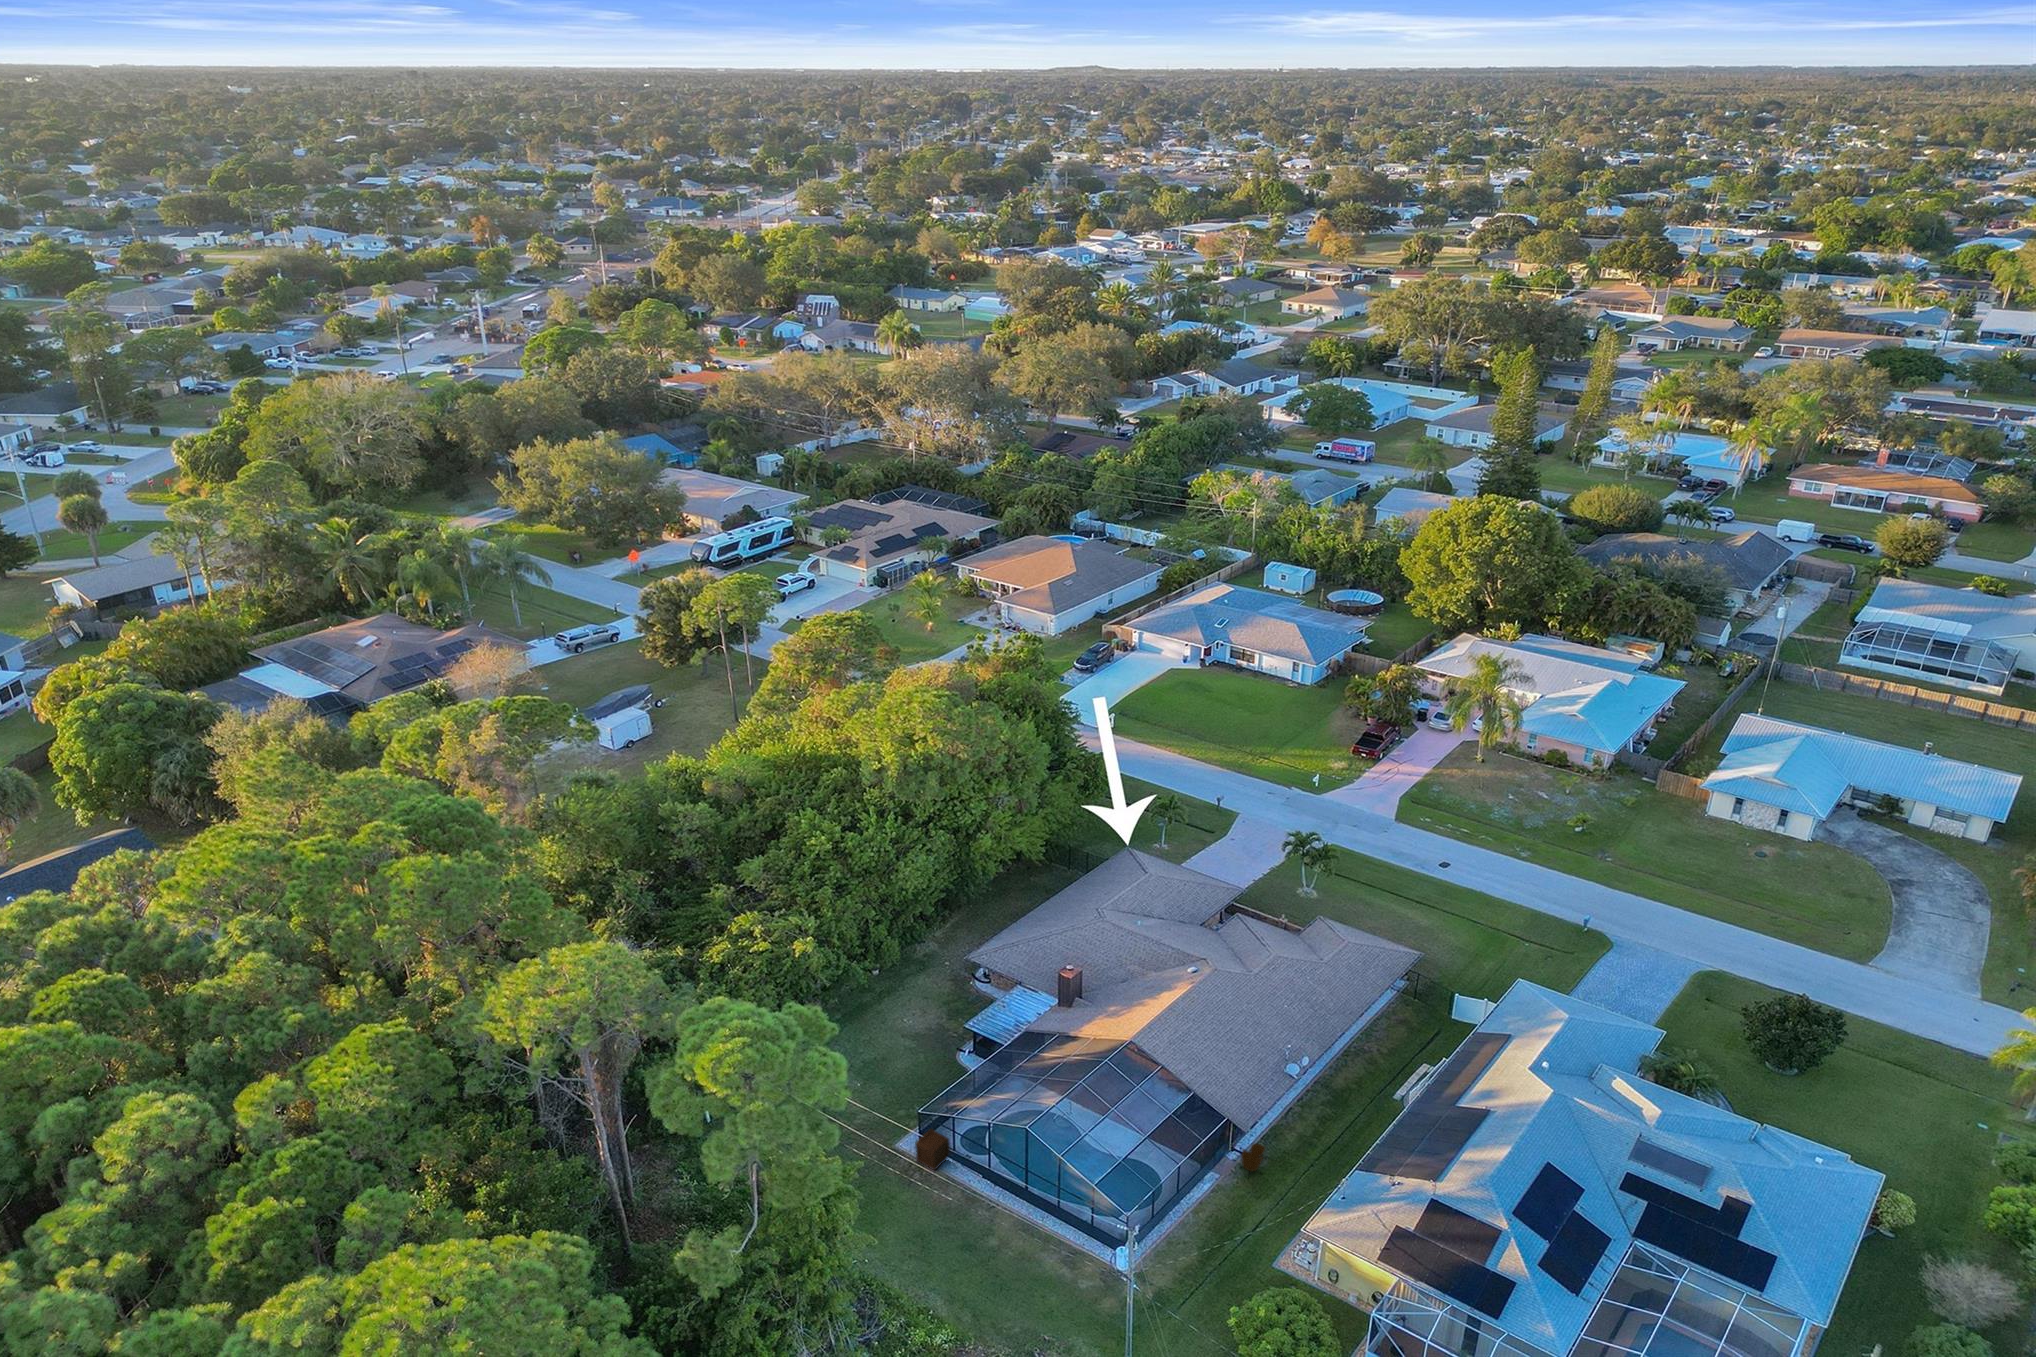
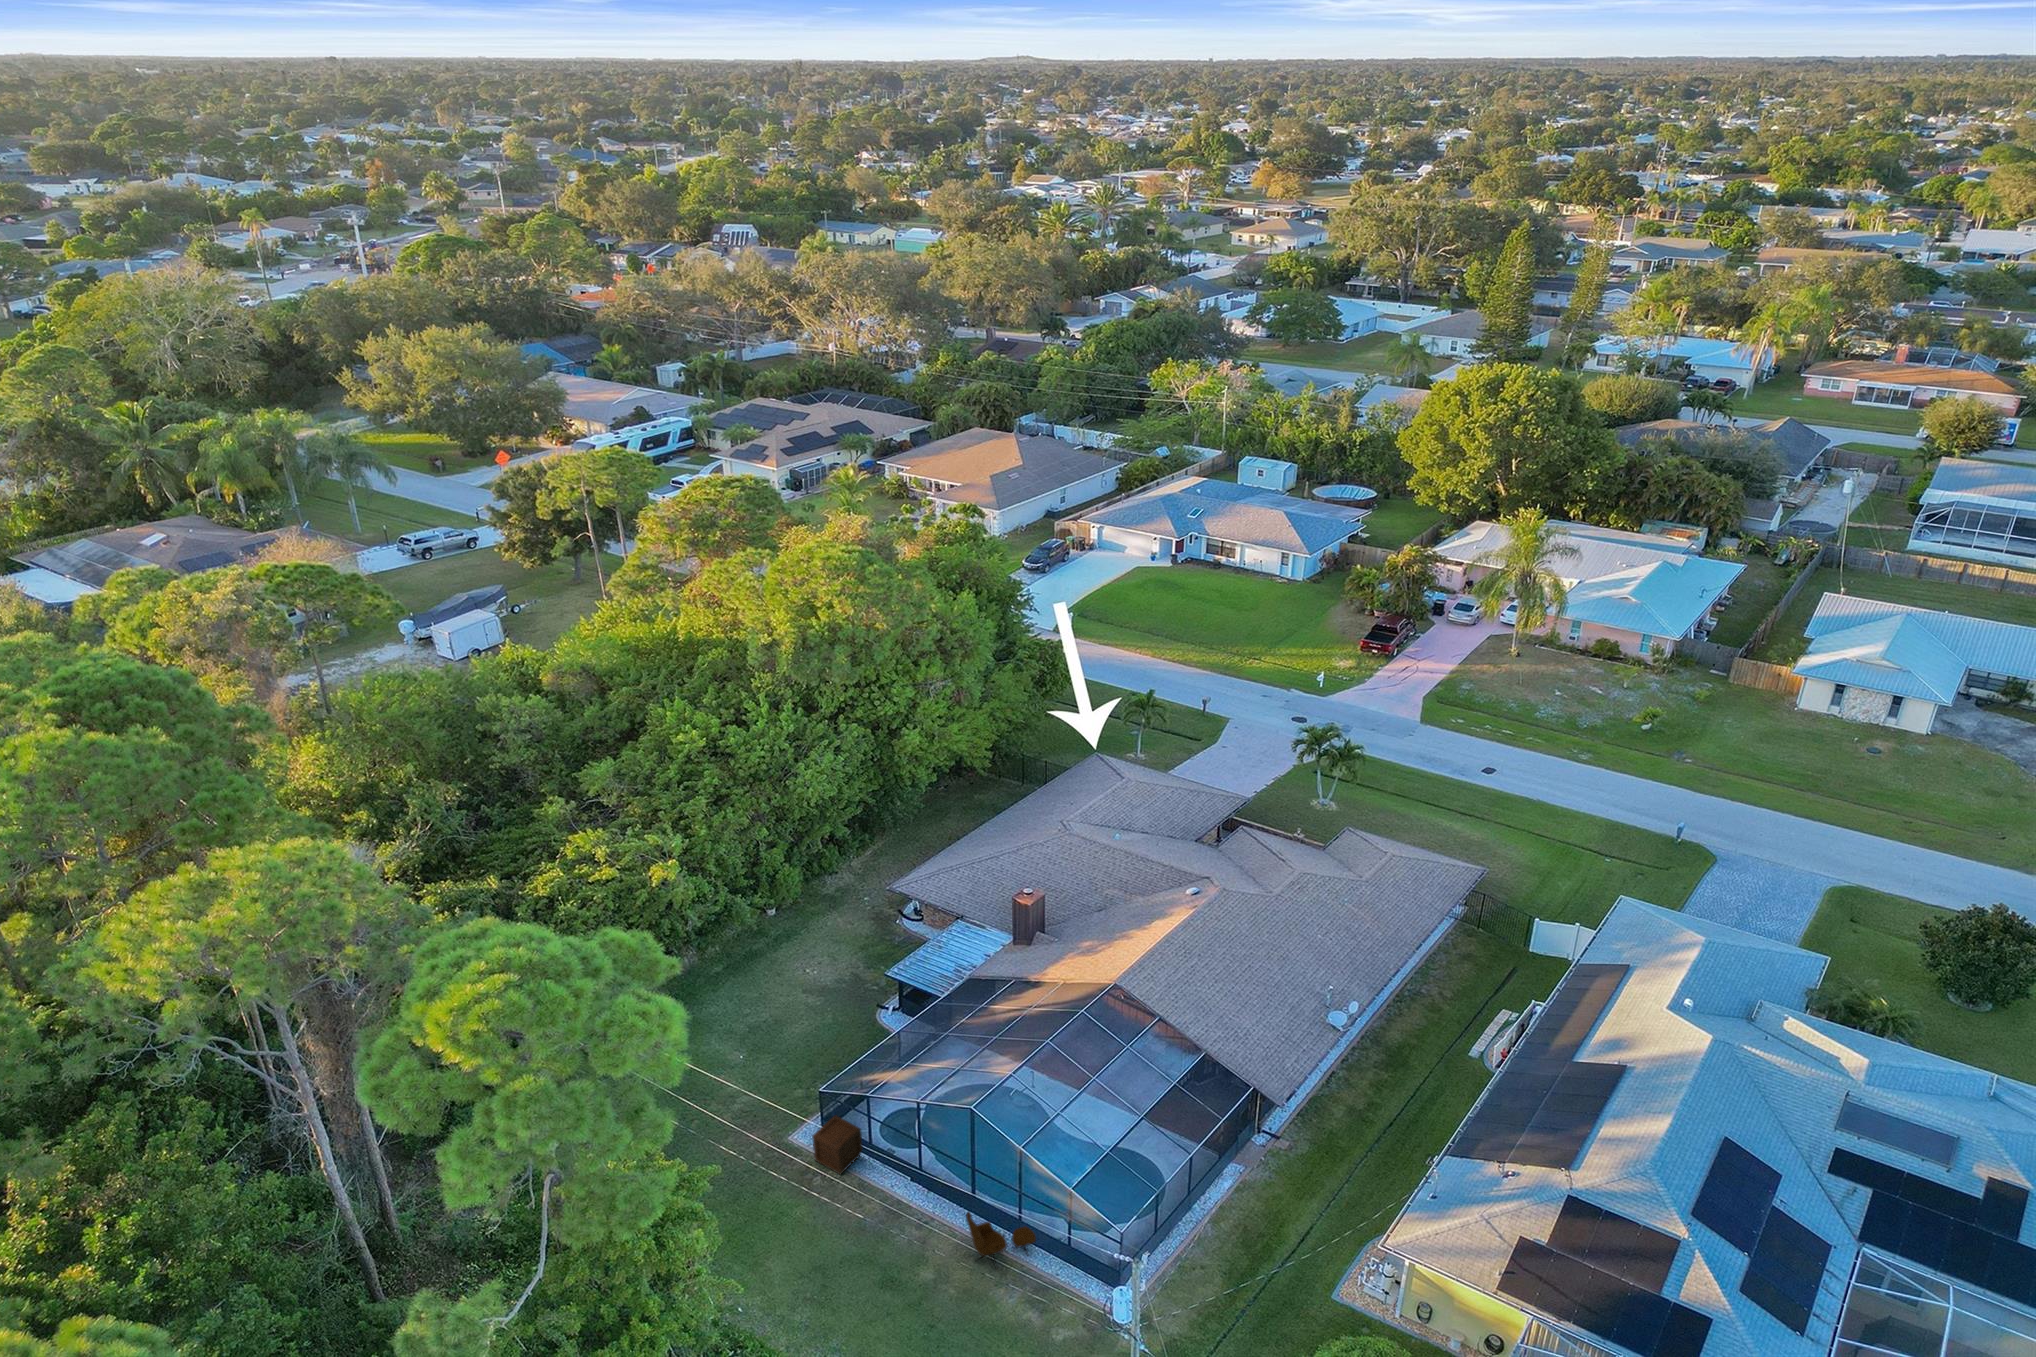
lounge chair: present [1241,1144,1265,1173] -> present [966,1212,1036,1264]

